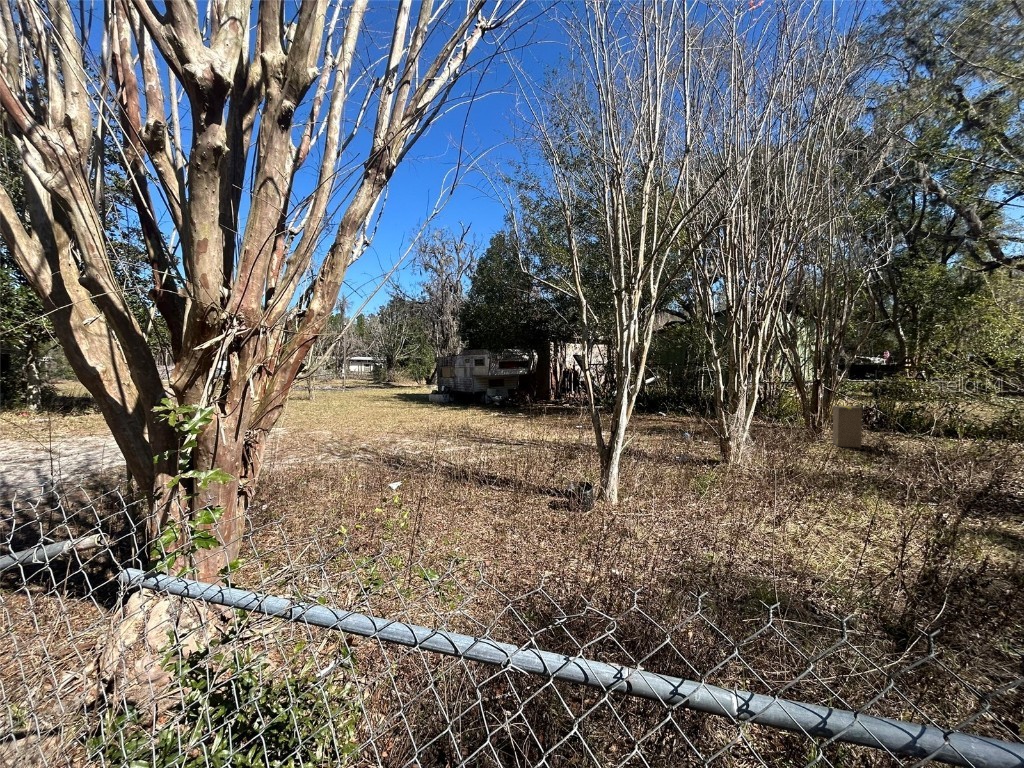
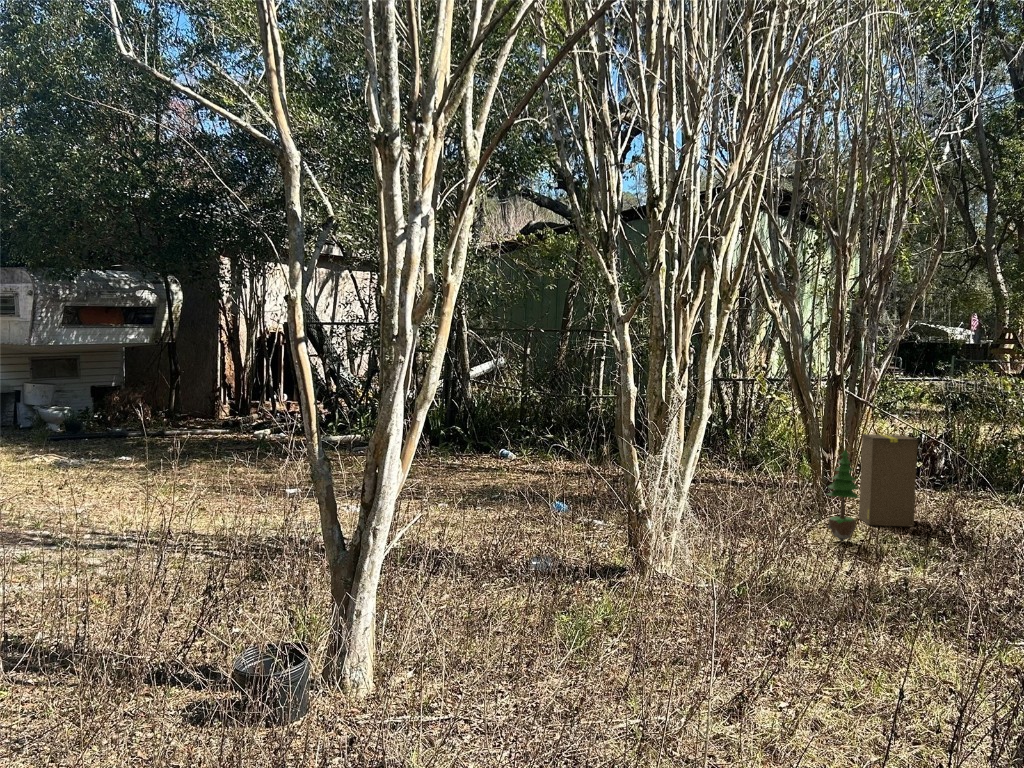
potted tree: none [815,411,833,453] -> present [826,448,859,541]

